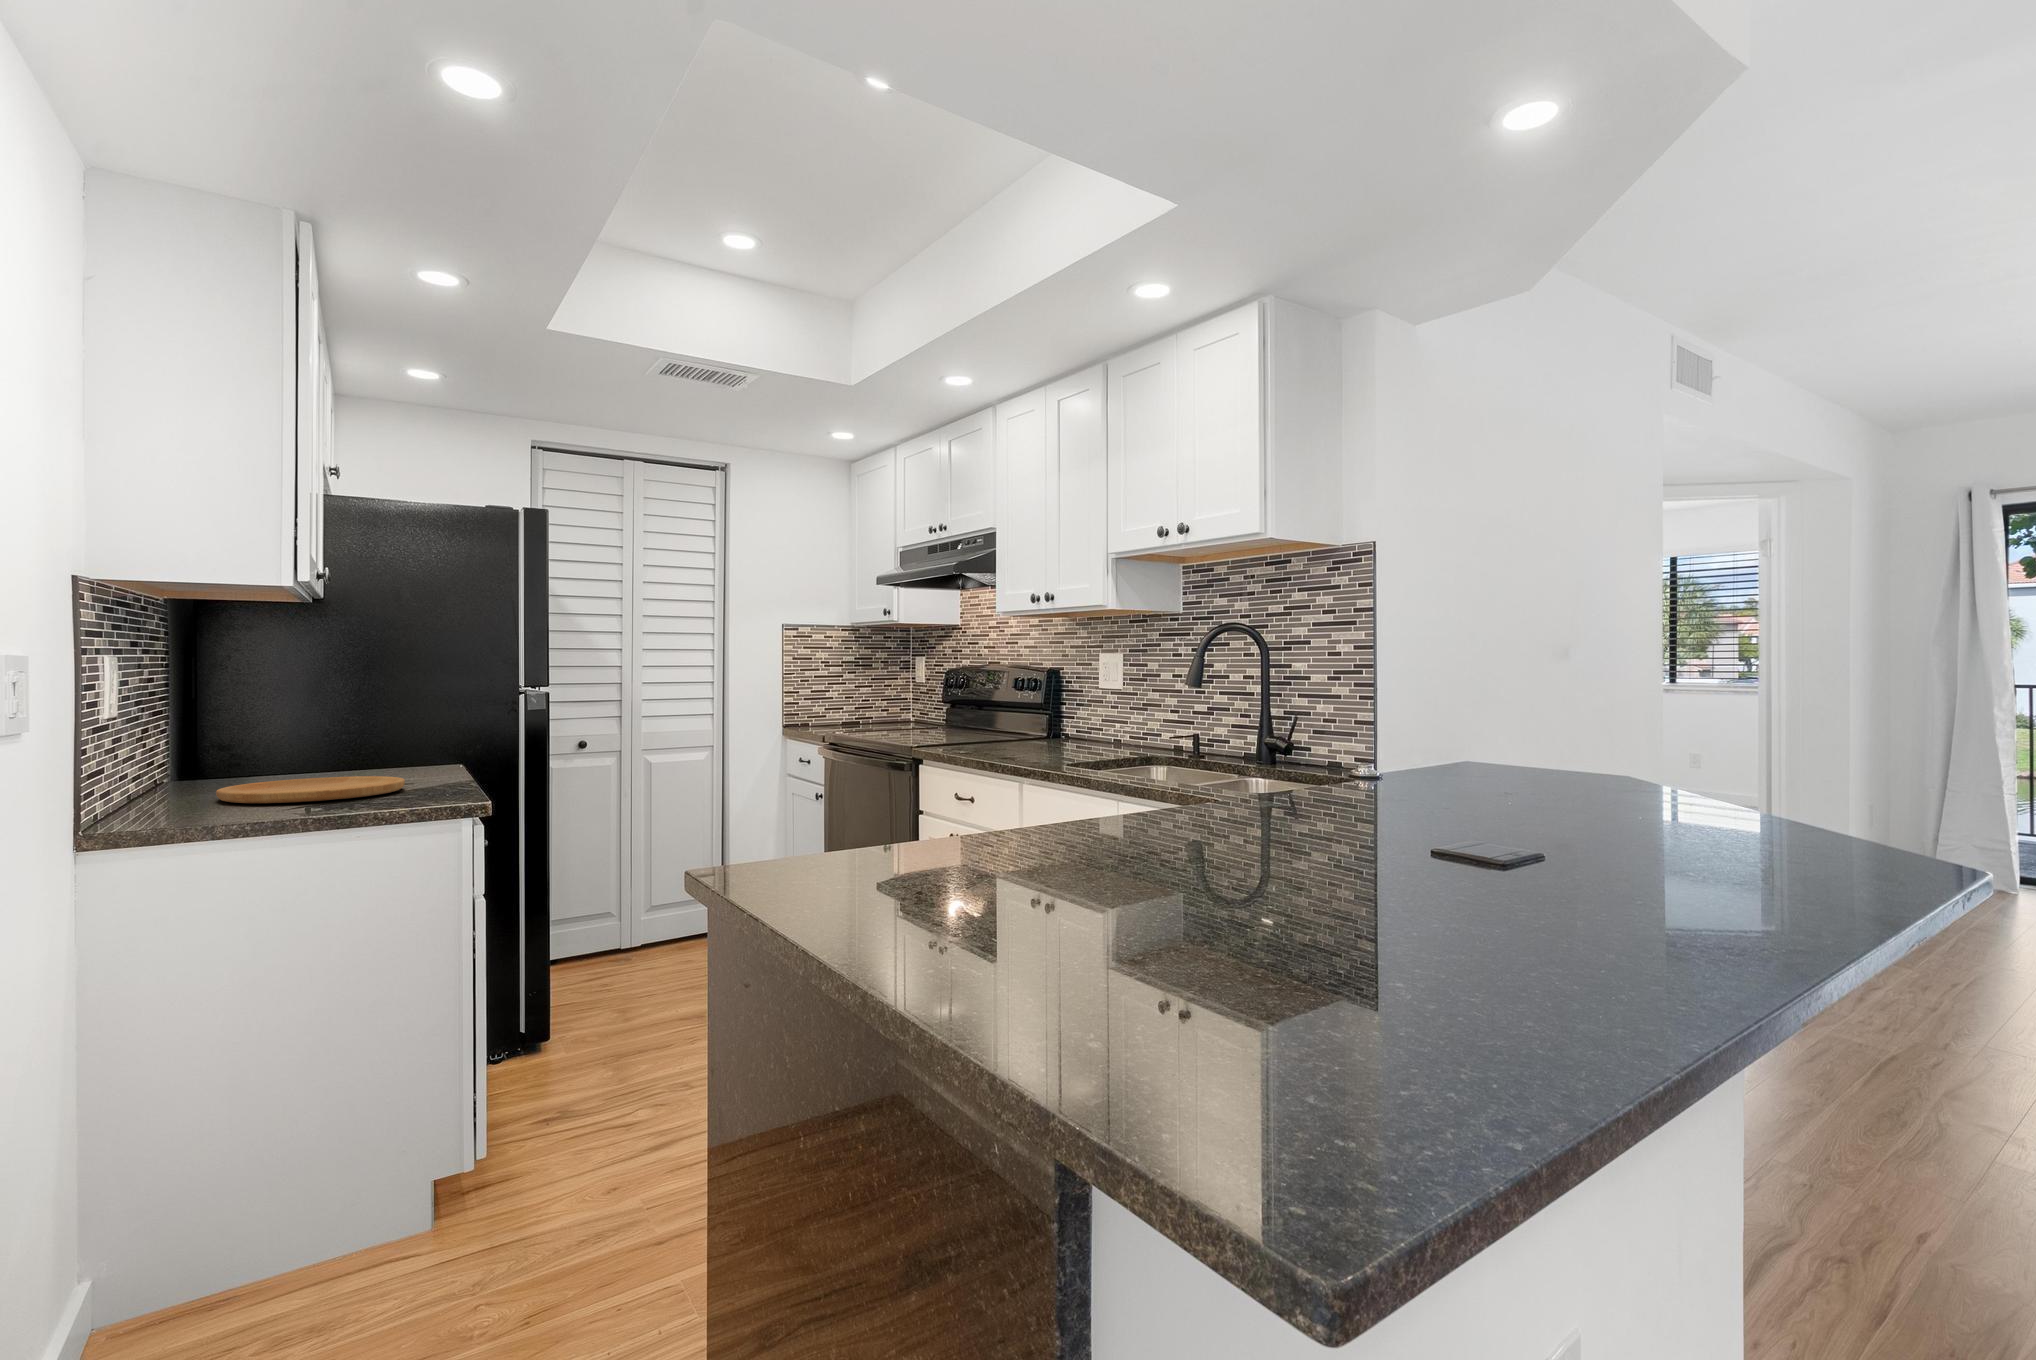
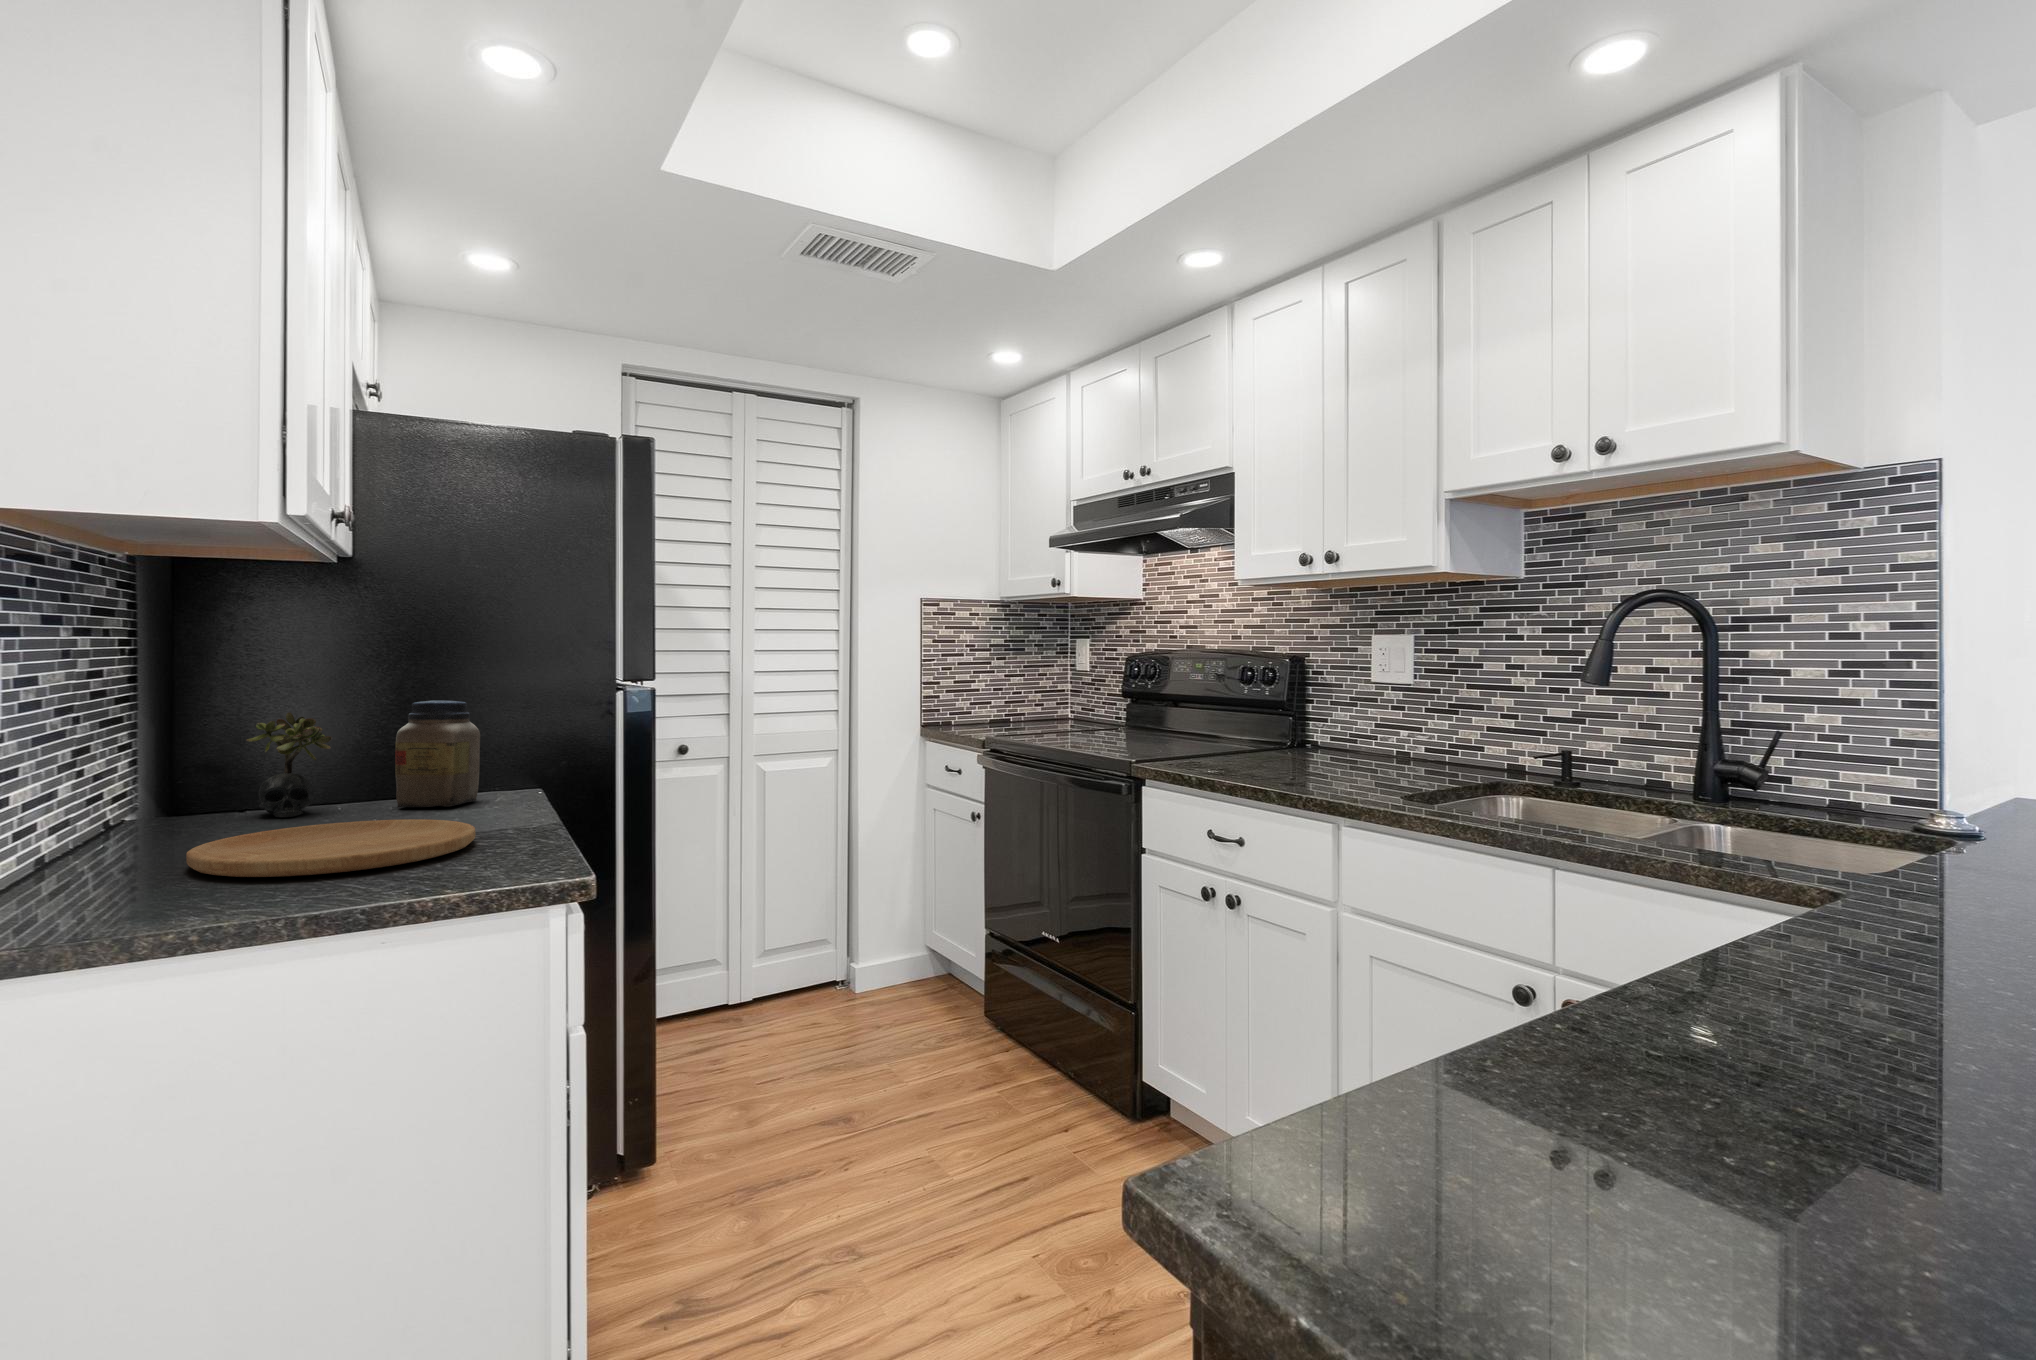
jar: none [351,700,412,774] -> present [395,701,480,807]
succulent plant: none [246,708,307,778] -> present [246,713,332,817]

